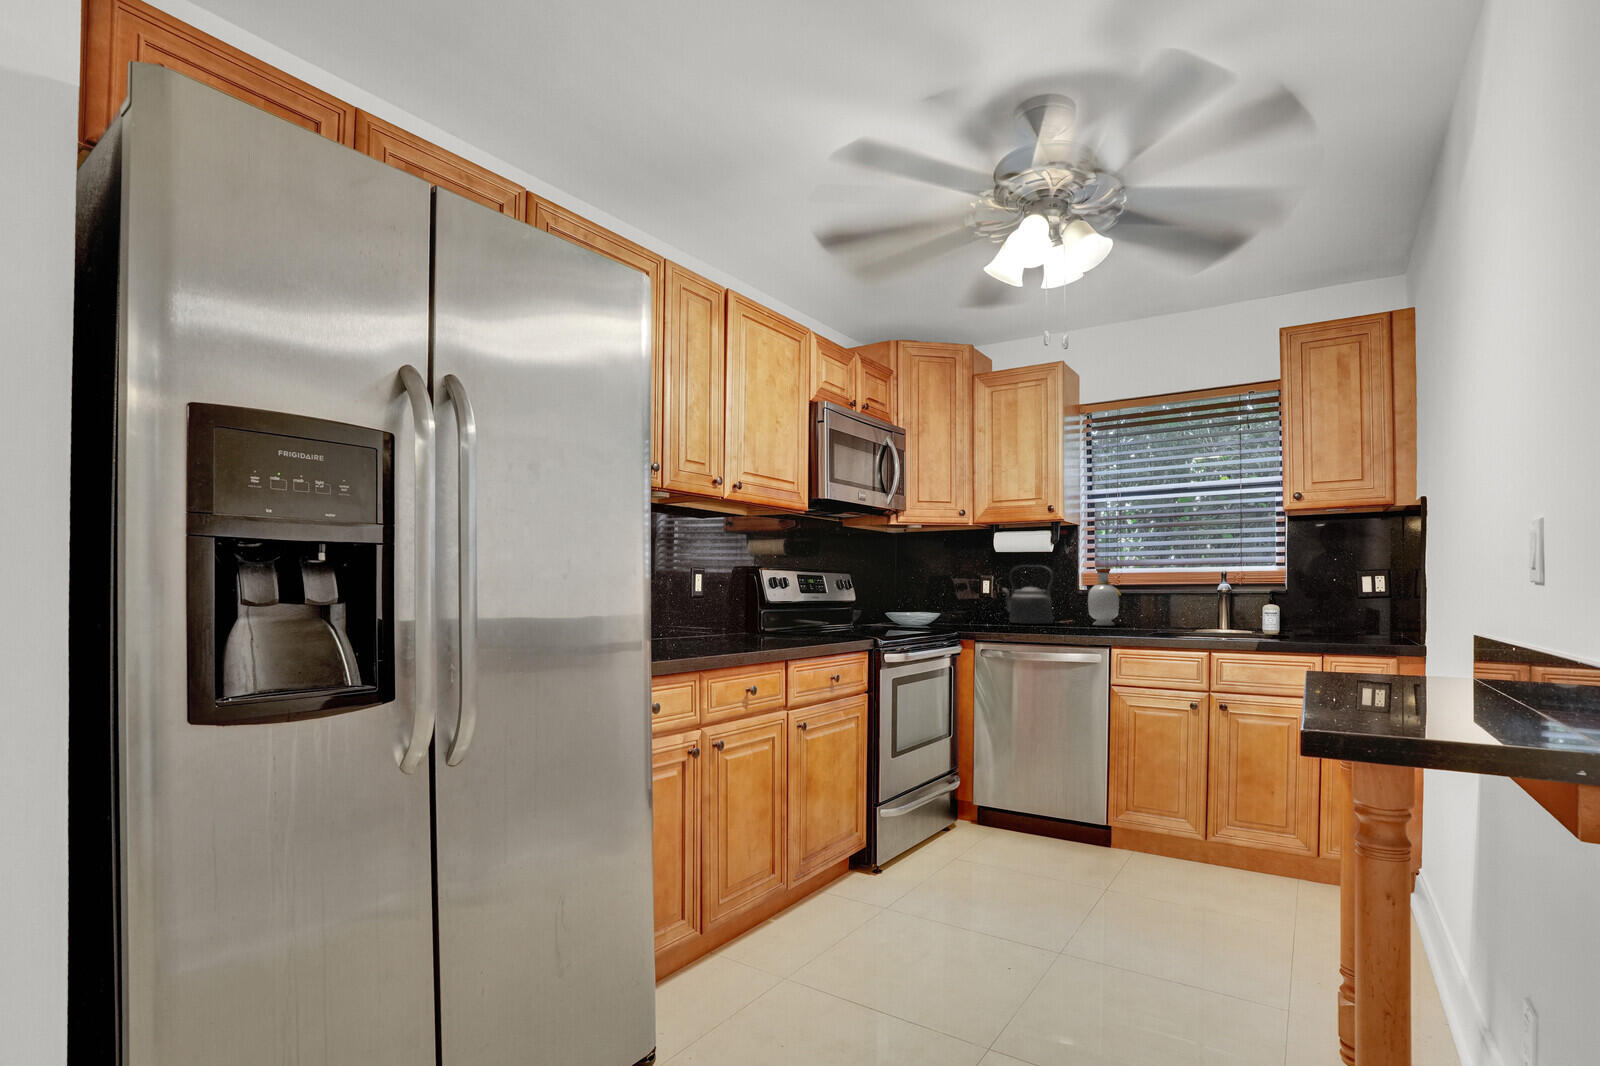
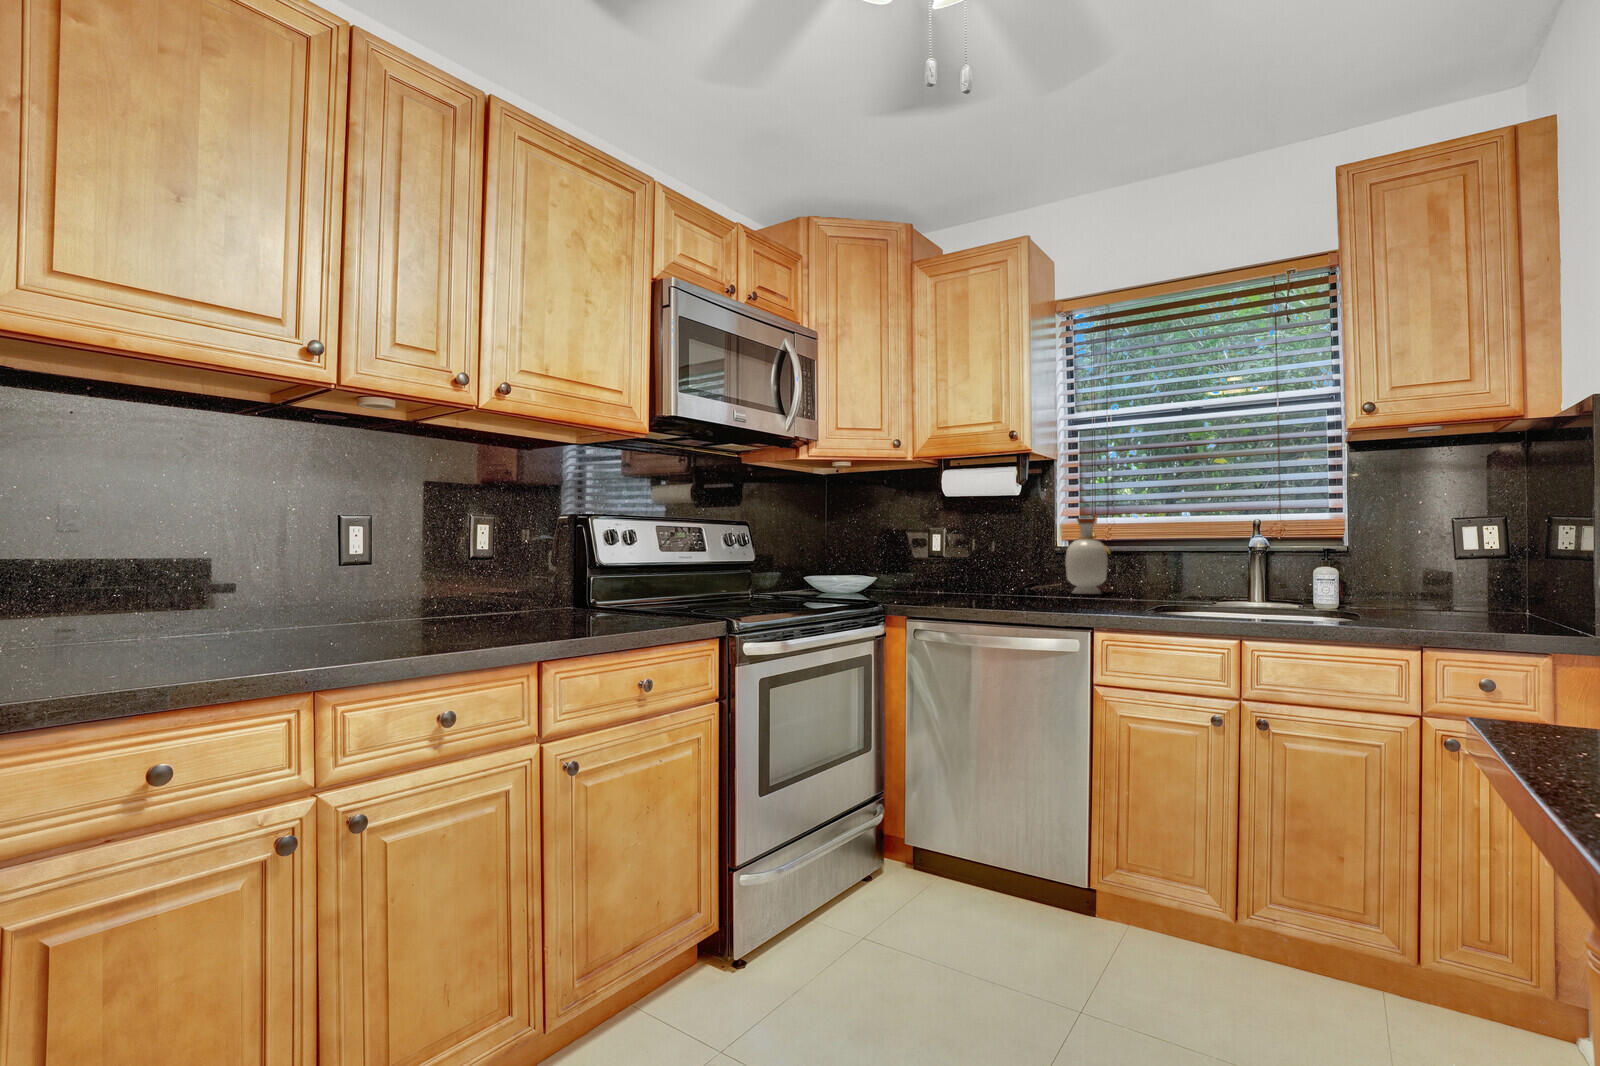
kettle: present [1002,565,1053,624] -> none [956,515,1020,592]

